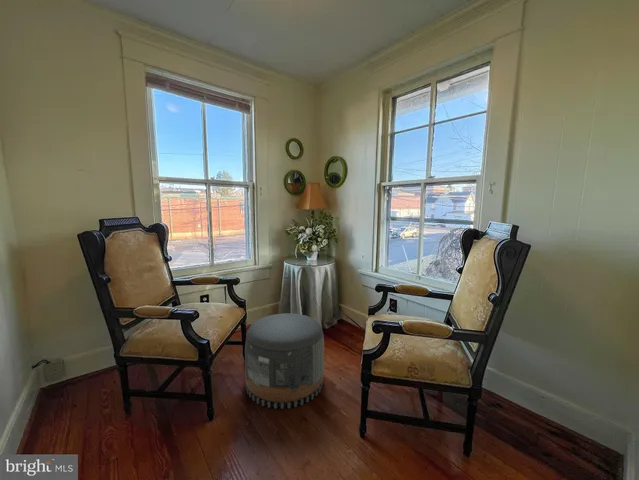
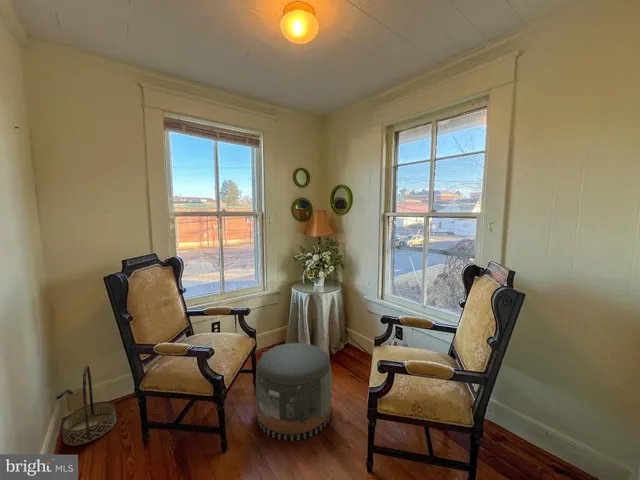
basket: none [37,332,97,414] -> present [62,365,116,446]

